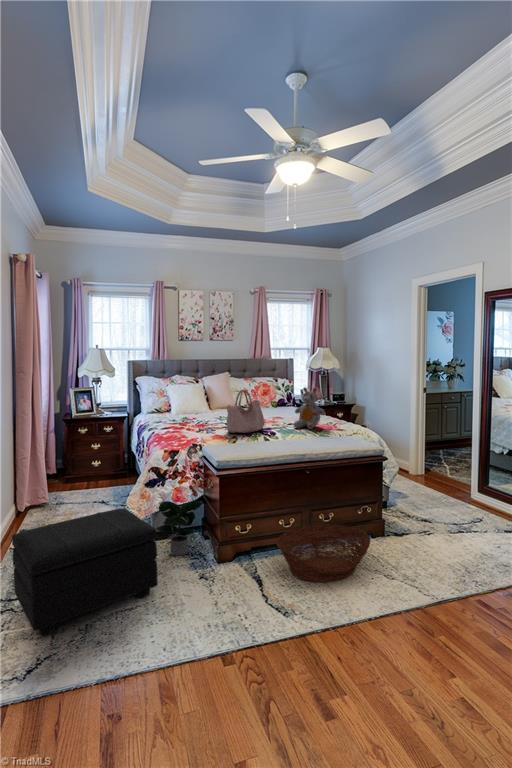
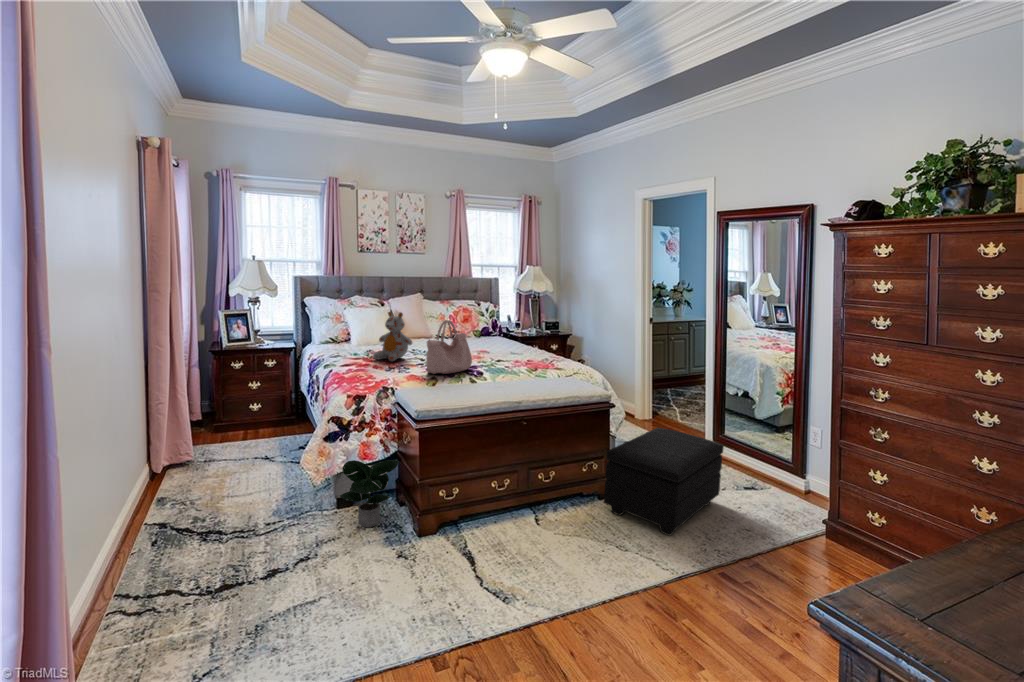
stuffed bear: present [294,387,325,429] -> present [373,312,412,361]
footstool: present [12,508,158,636] -> present [604,428,724,536]
basket: present [276,524,370,582] -> none [491,485,600,556]

